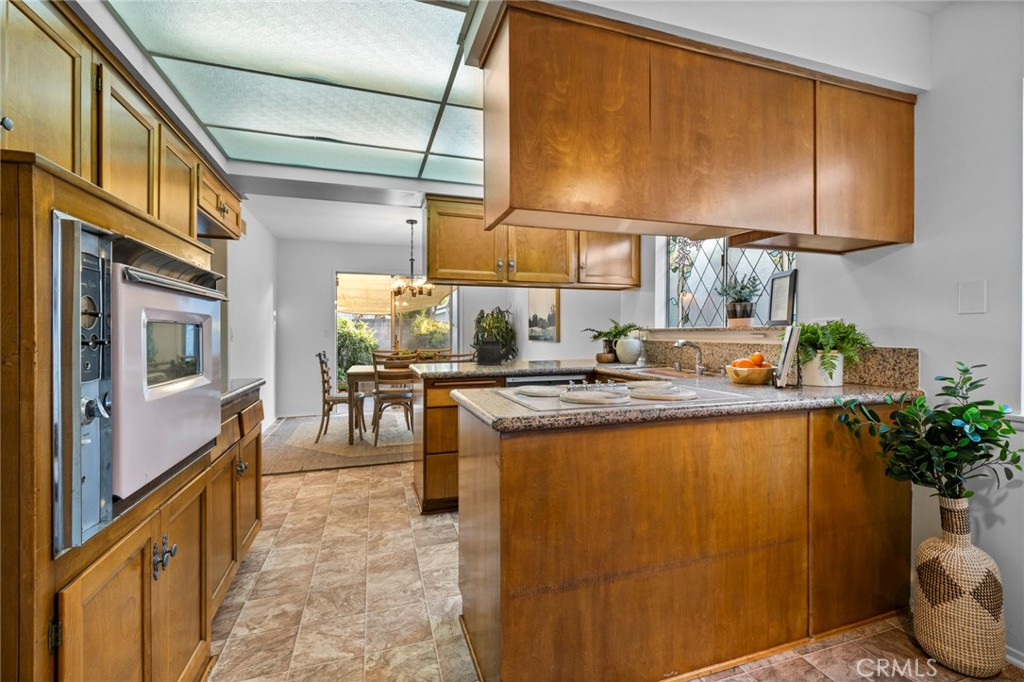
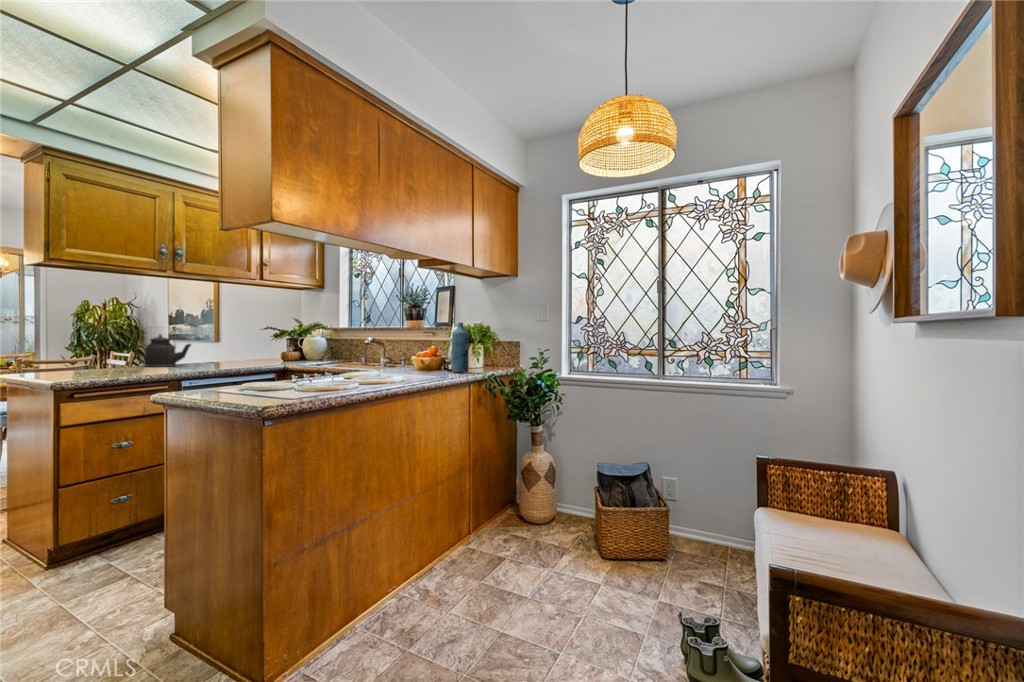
bottle: none [780,318,810,394] -> present [452,323,469,372]

